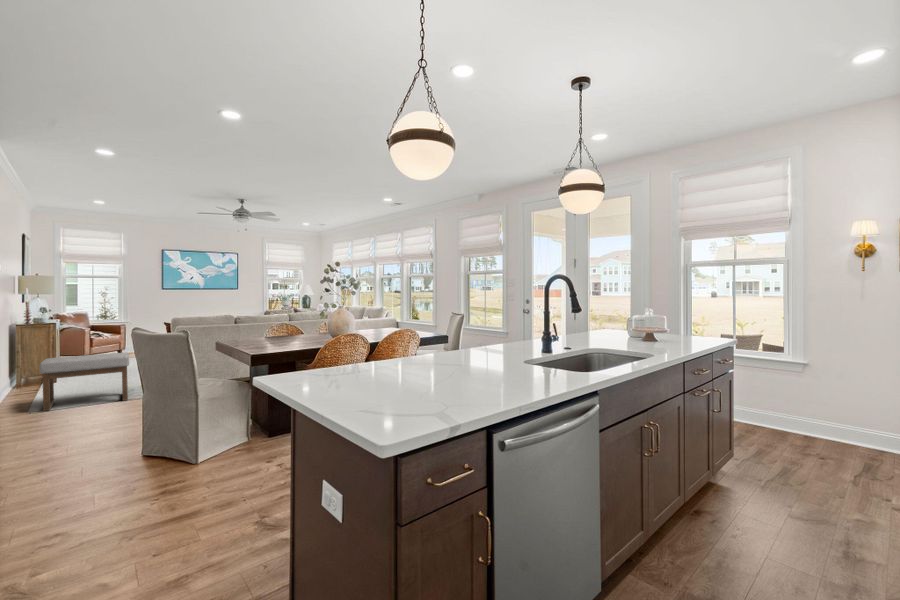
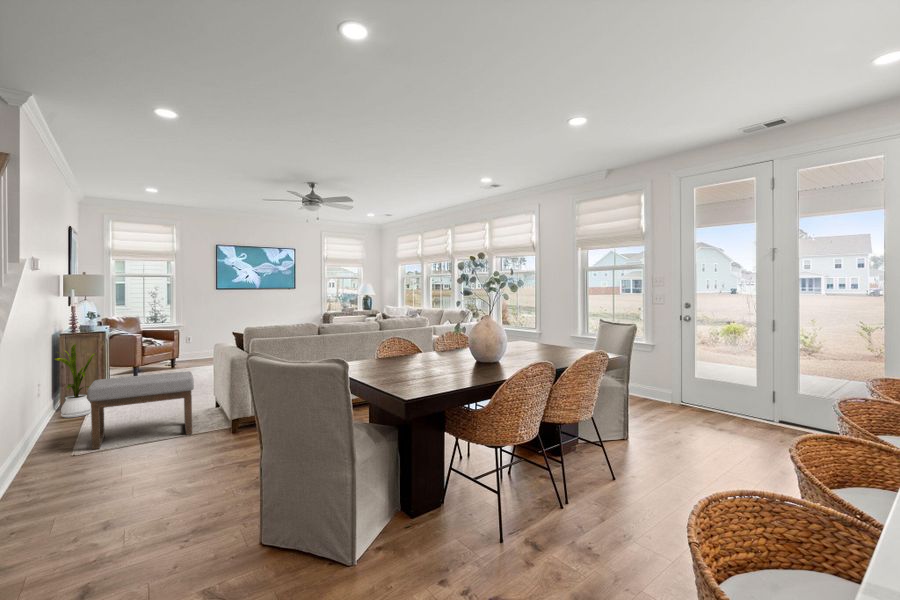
house plant: none [9,332,48,392] -> present [55,344,95,418]

